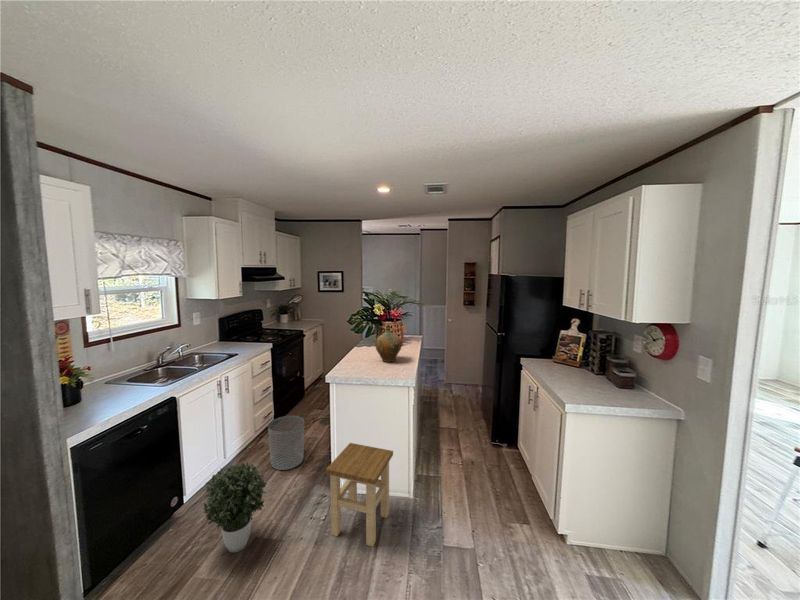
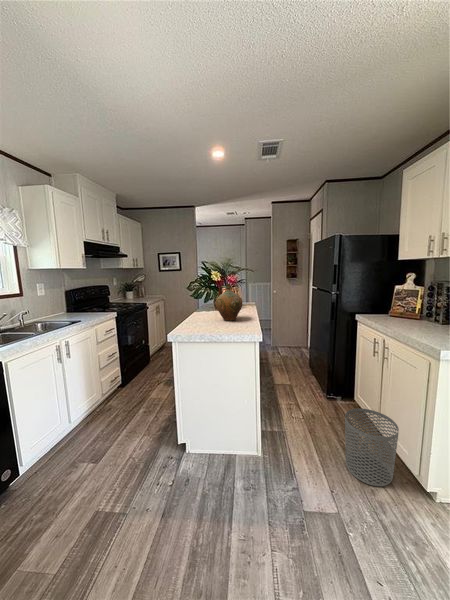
waste bin: present [268,416,304,470] -> present [345,408,399,486]
stool: present [326,443,393,547] -> none [171,403,242,517]
potted plant: present [204,462,266,553] -> none [27,429,106,532]

